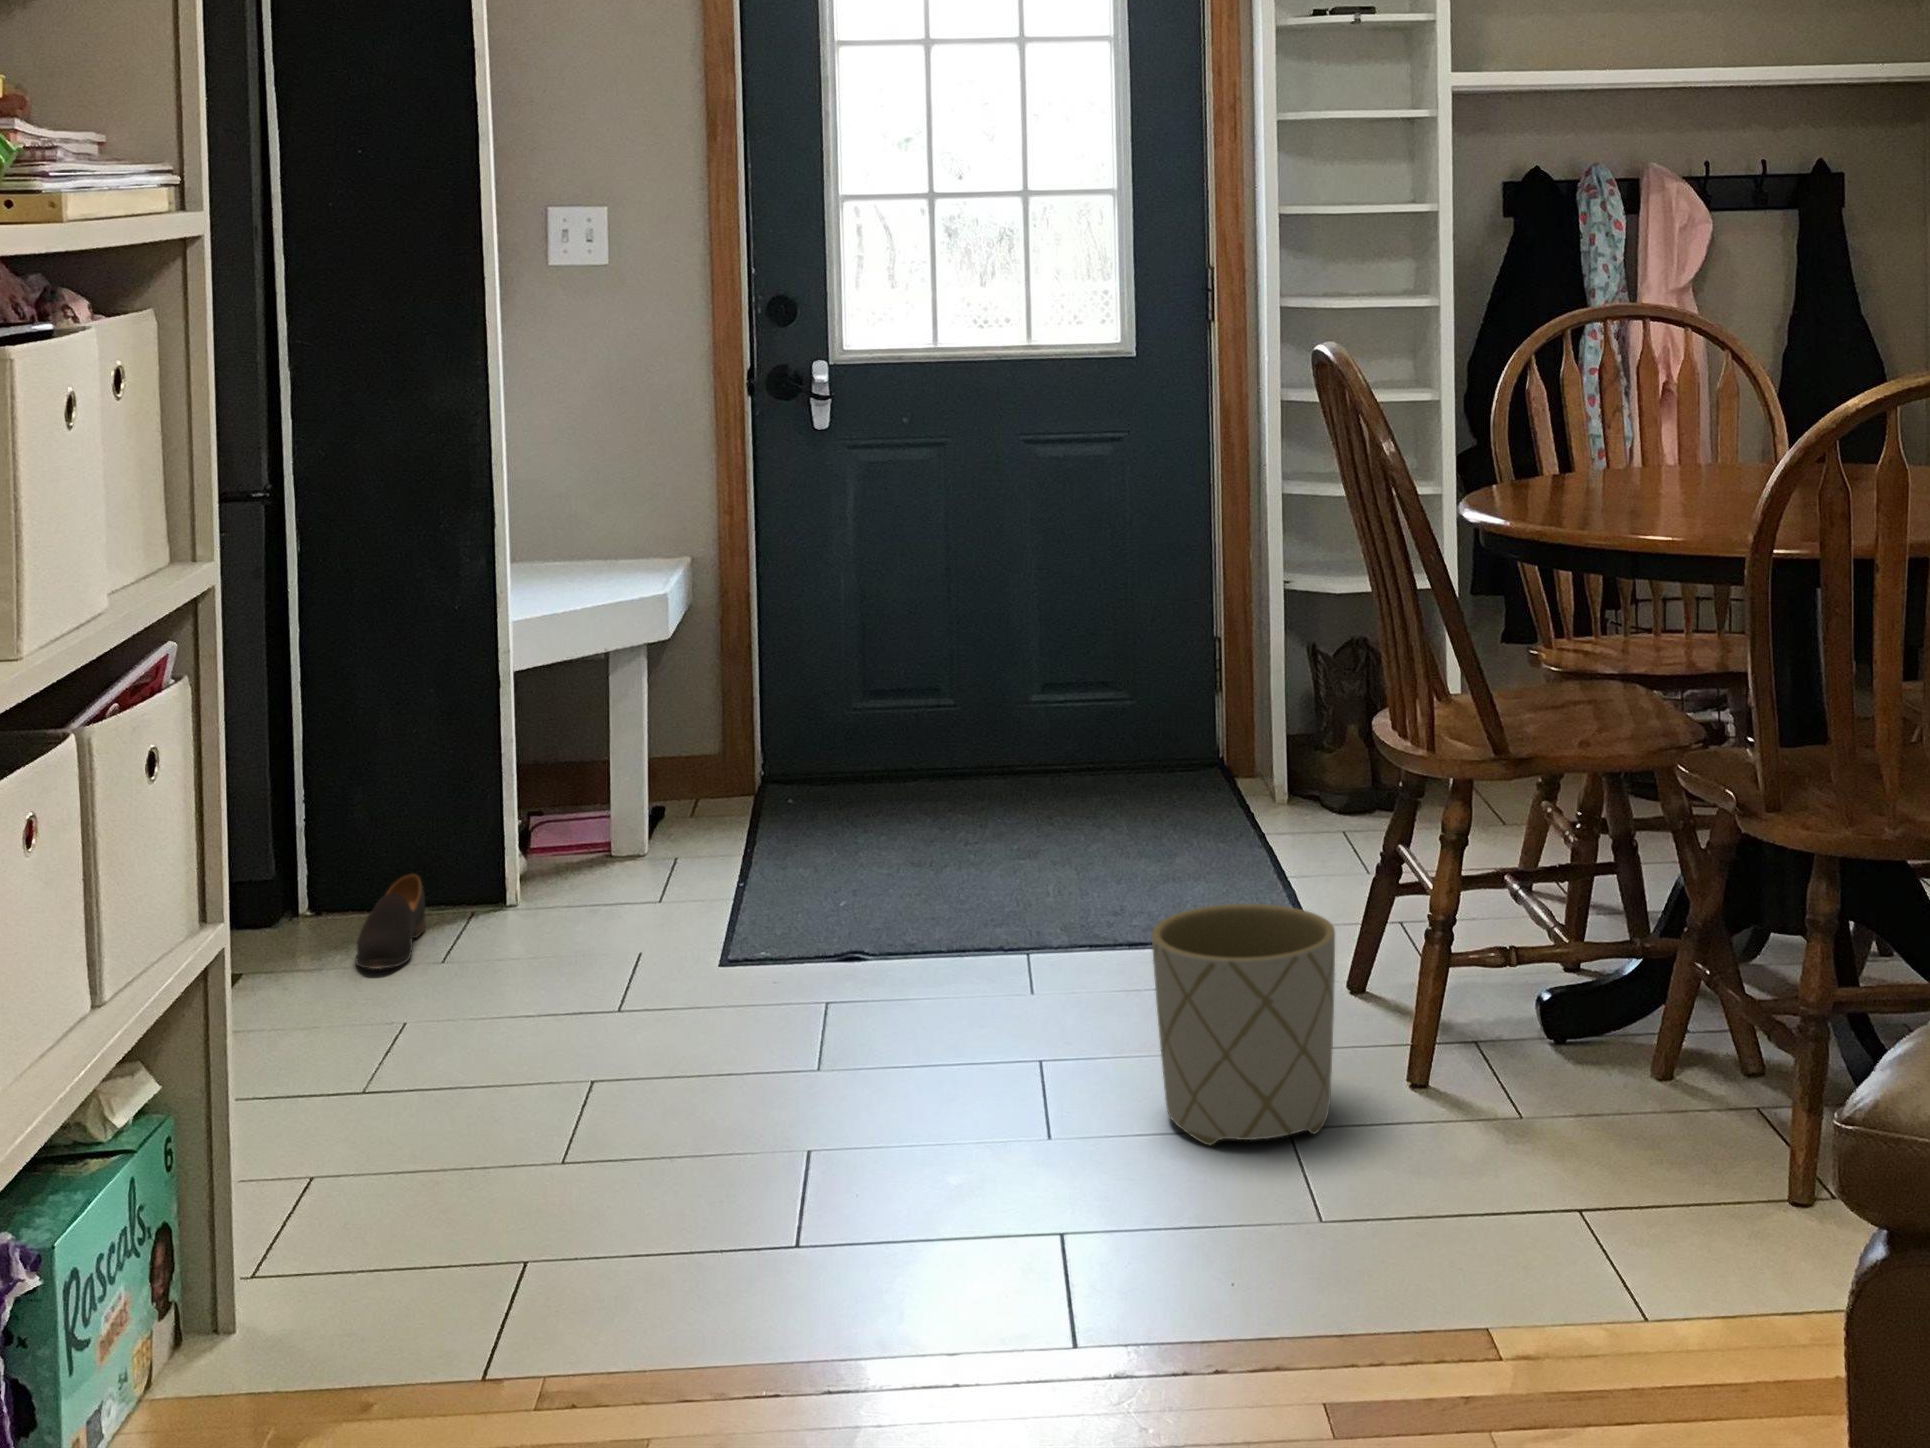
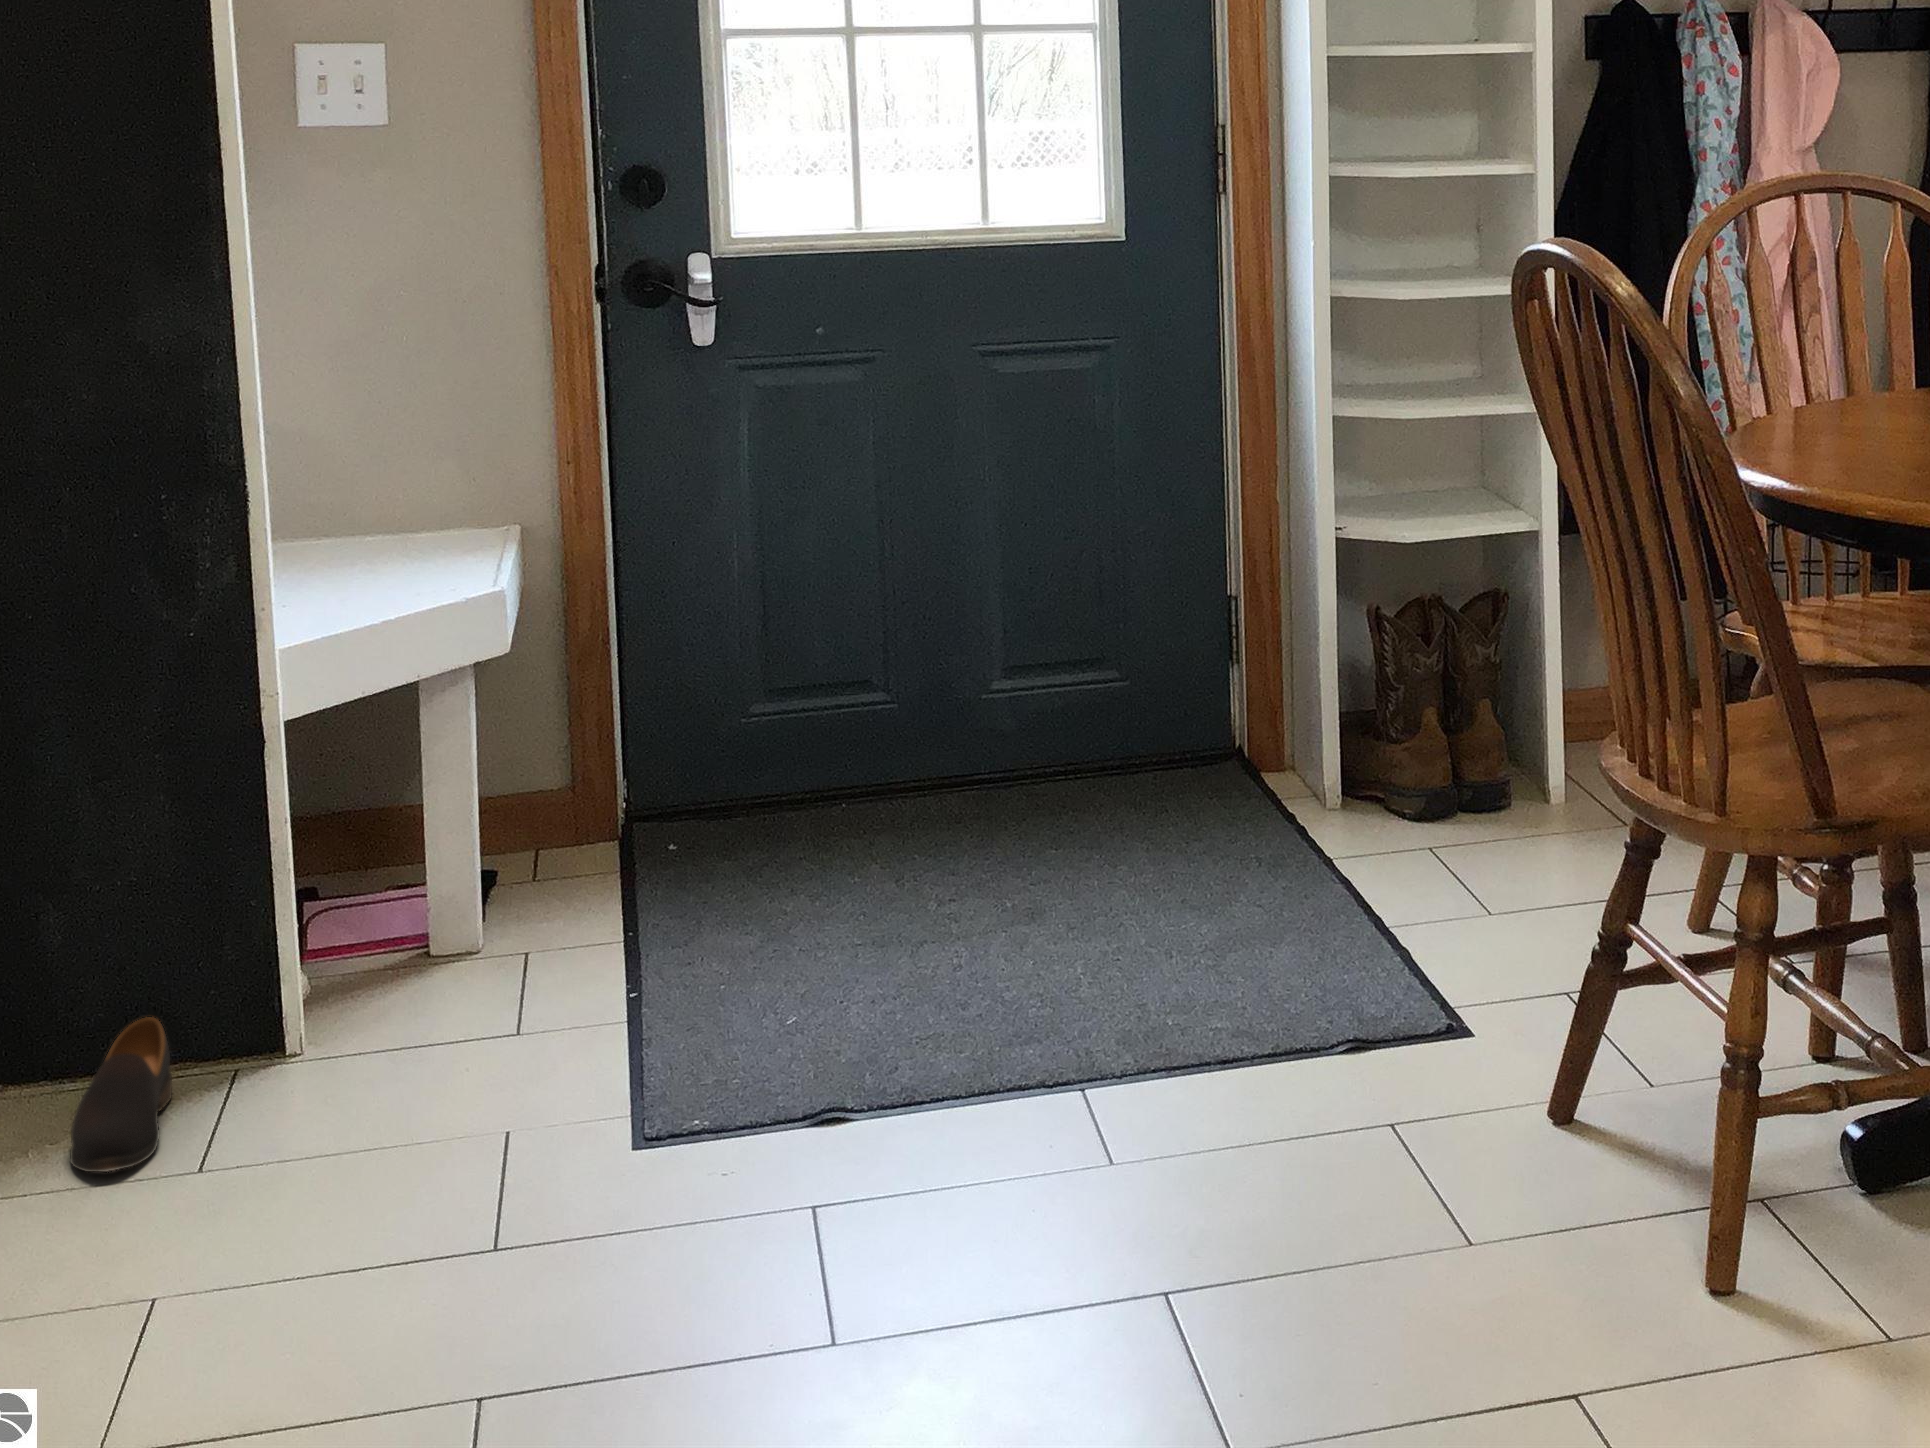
planter: present [1152,904,1335,1145] -> none [1321,1008,1572,1355]

